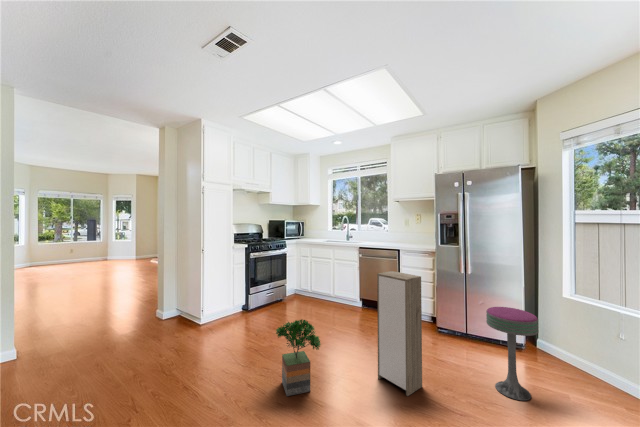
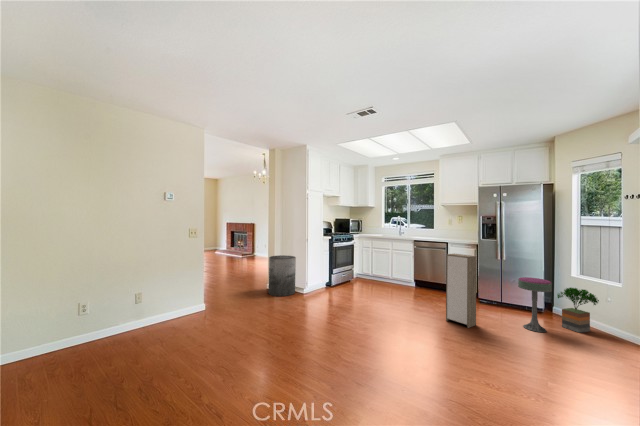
trash can: none [145,273,188,334] -> present [268,255,296,296]
potted tree: present [276,319,321,396] -> present [557,288,599,333]

